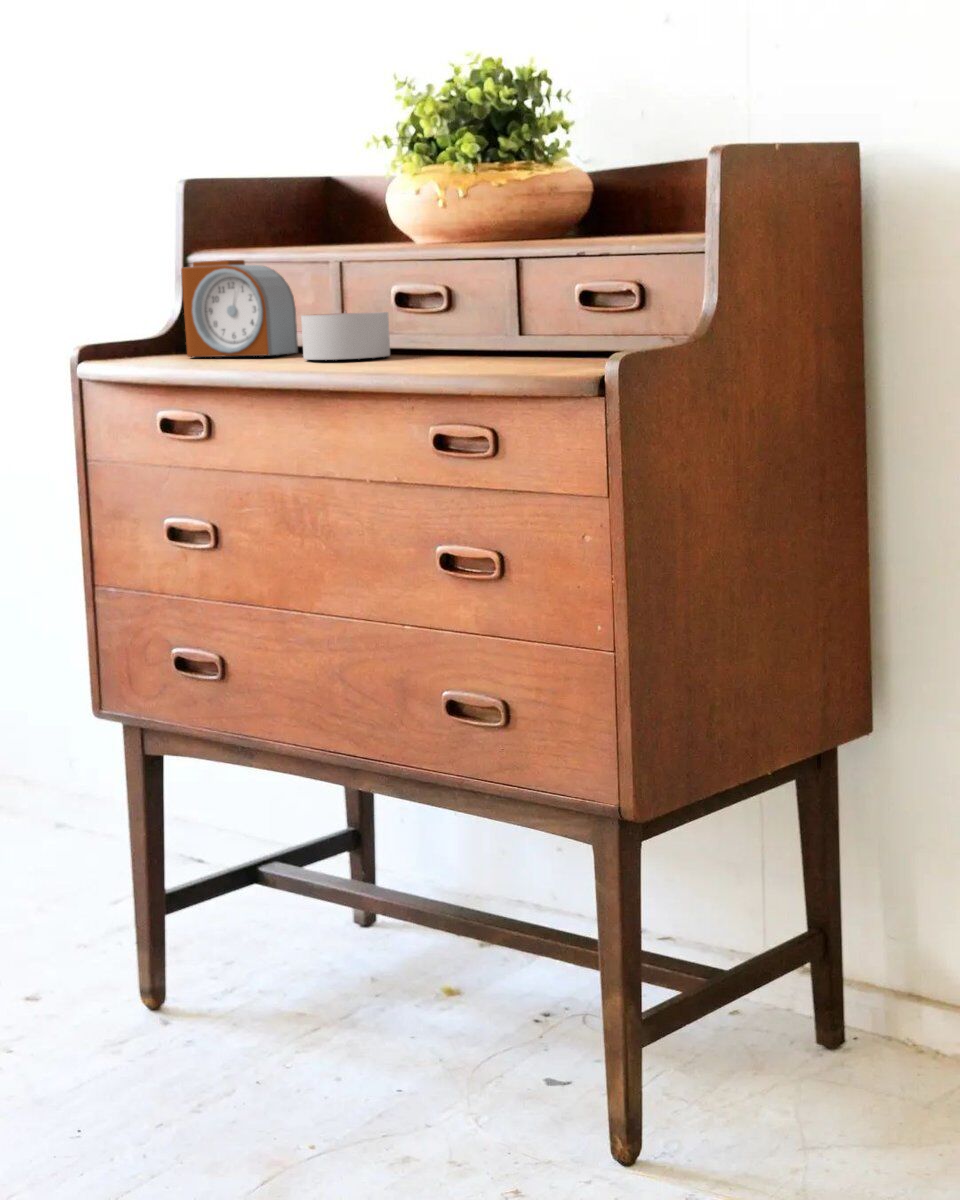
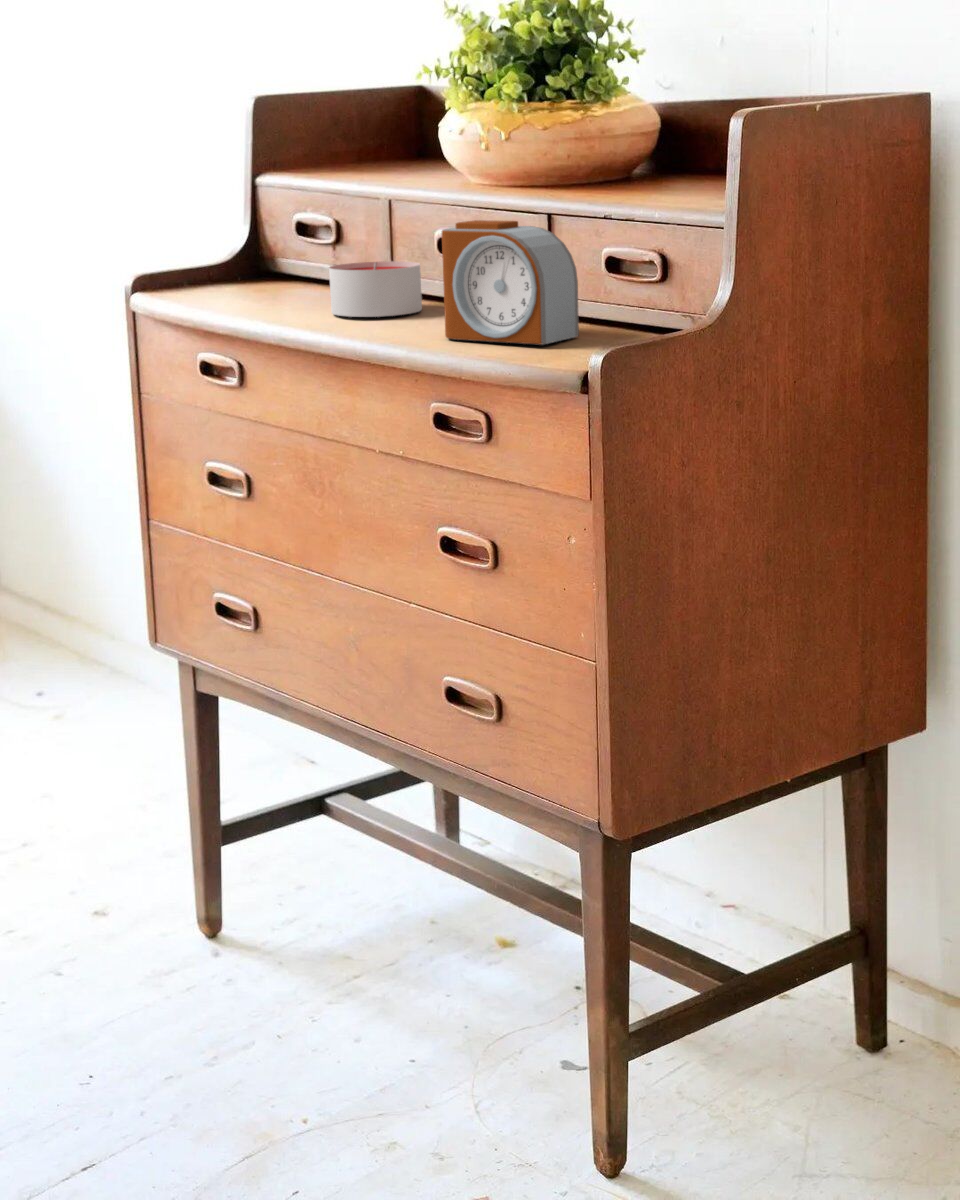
alarm clock: present [181,260,298,357] -> present [442,220,579,345]

